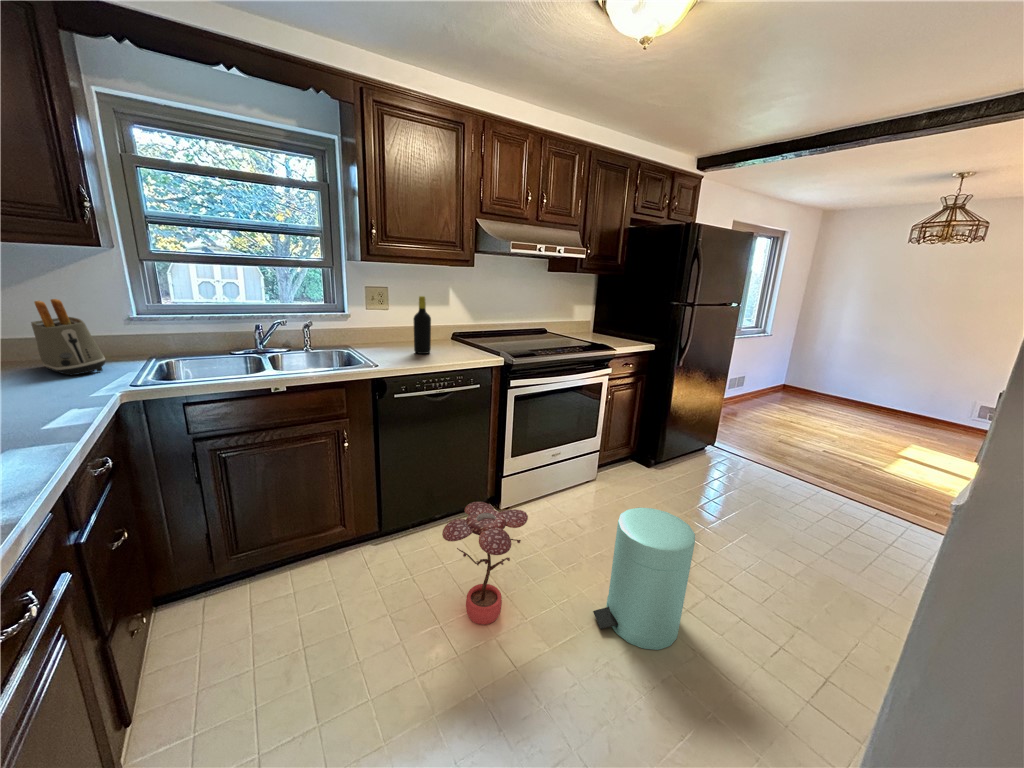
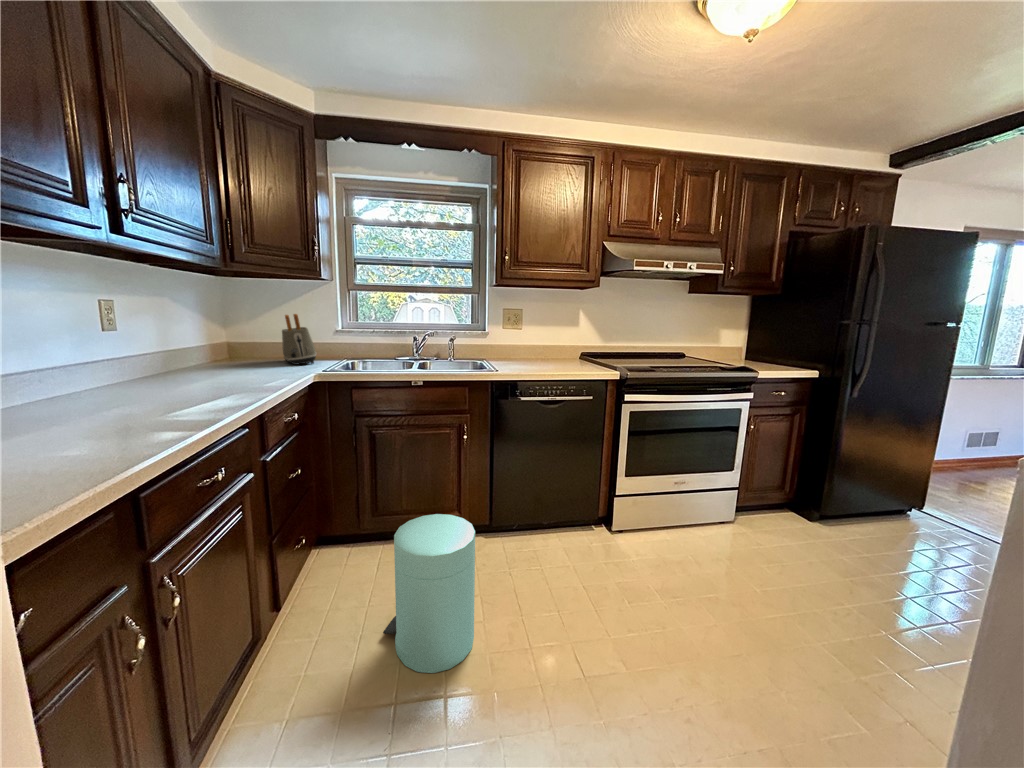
bottle: present [414,296,431,354] -> none [536,313,553,366]
potted plant: present [442,502,528,625] -> none [527,504,617,631]
trash can: present [593,508,695,650] -> present [383,514,475,673]

